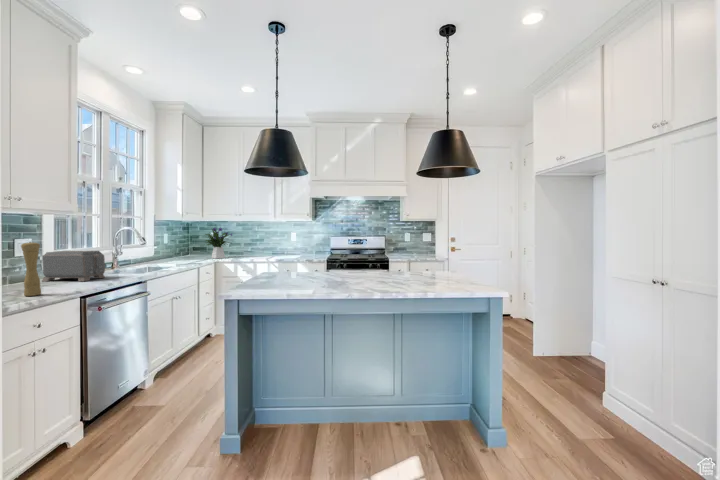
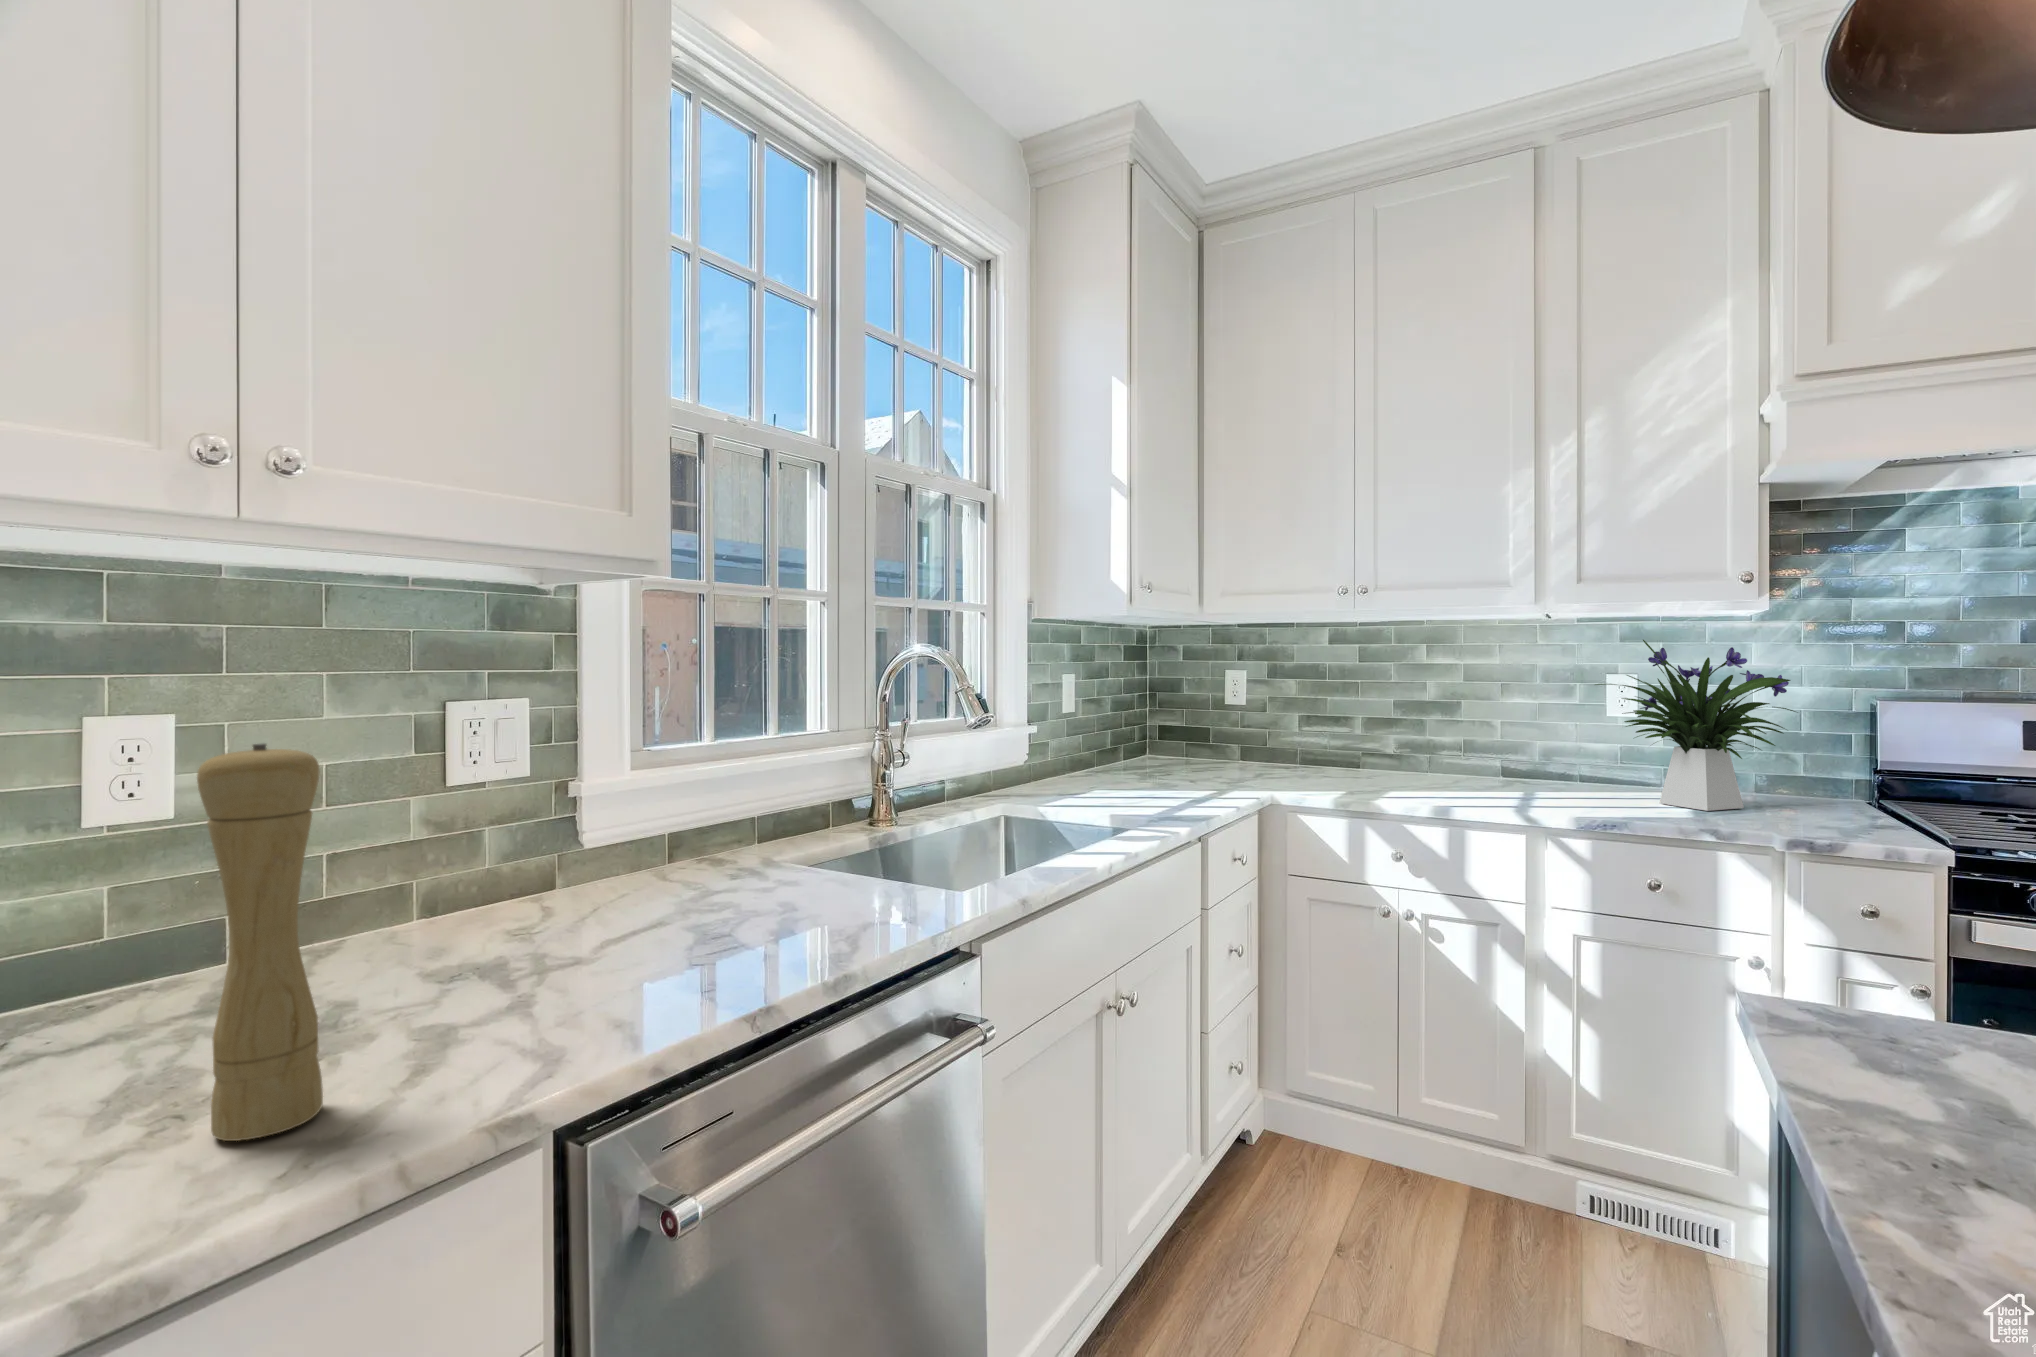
flower arrangement: present [205,228,232,259] -> present [1595,640,1796,811]
toaster: present [42,251,105,282] -> none [553,758,800,942]

